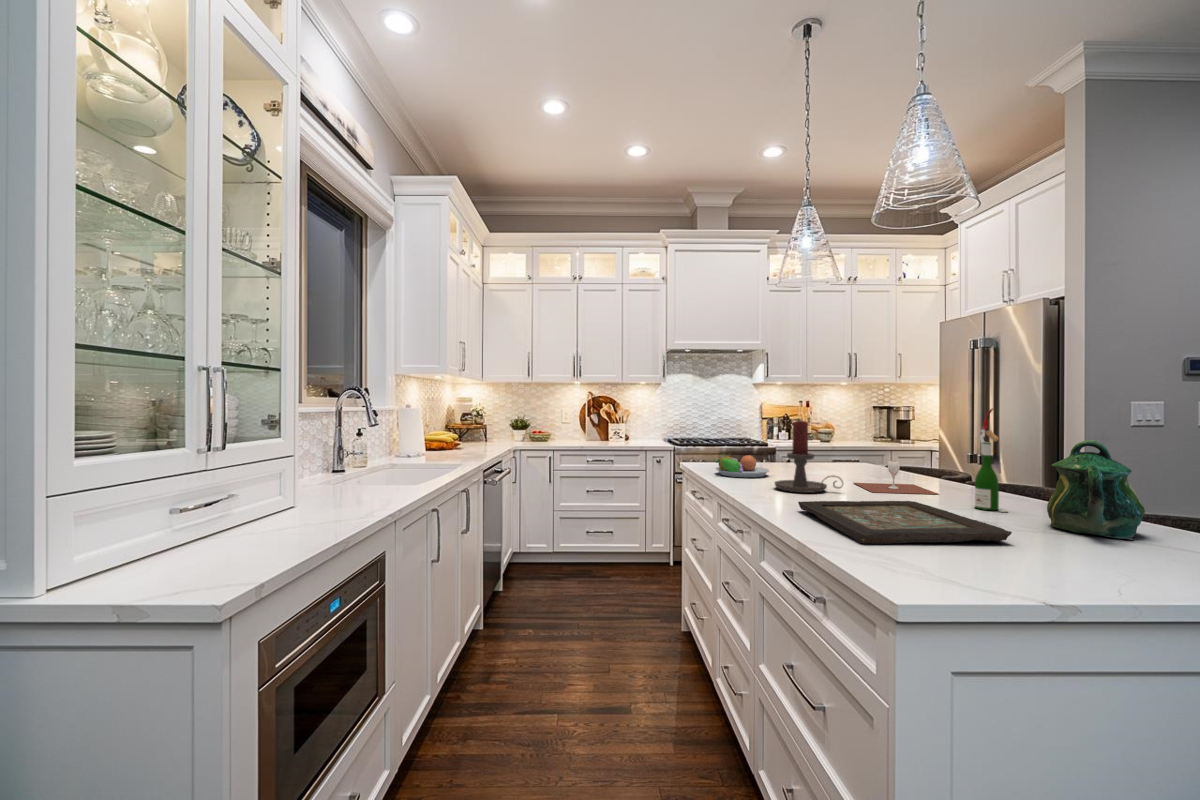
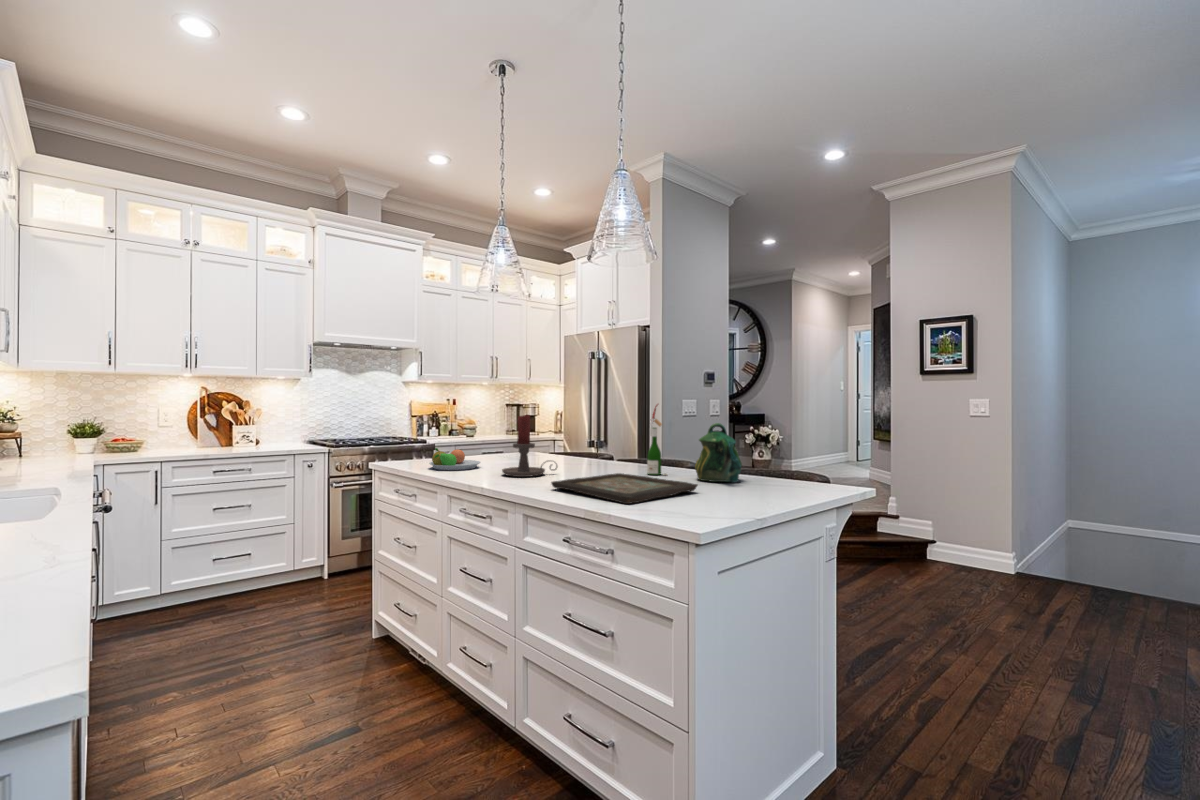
wine glass: present [855,461,938,494] -> none [551,446,616,471]

